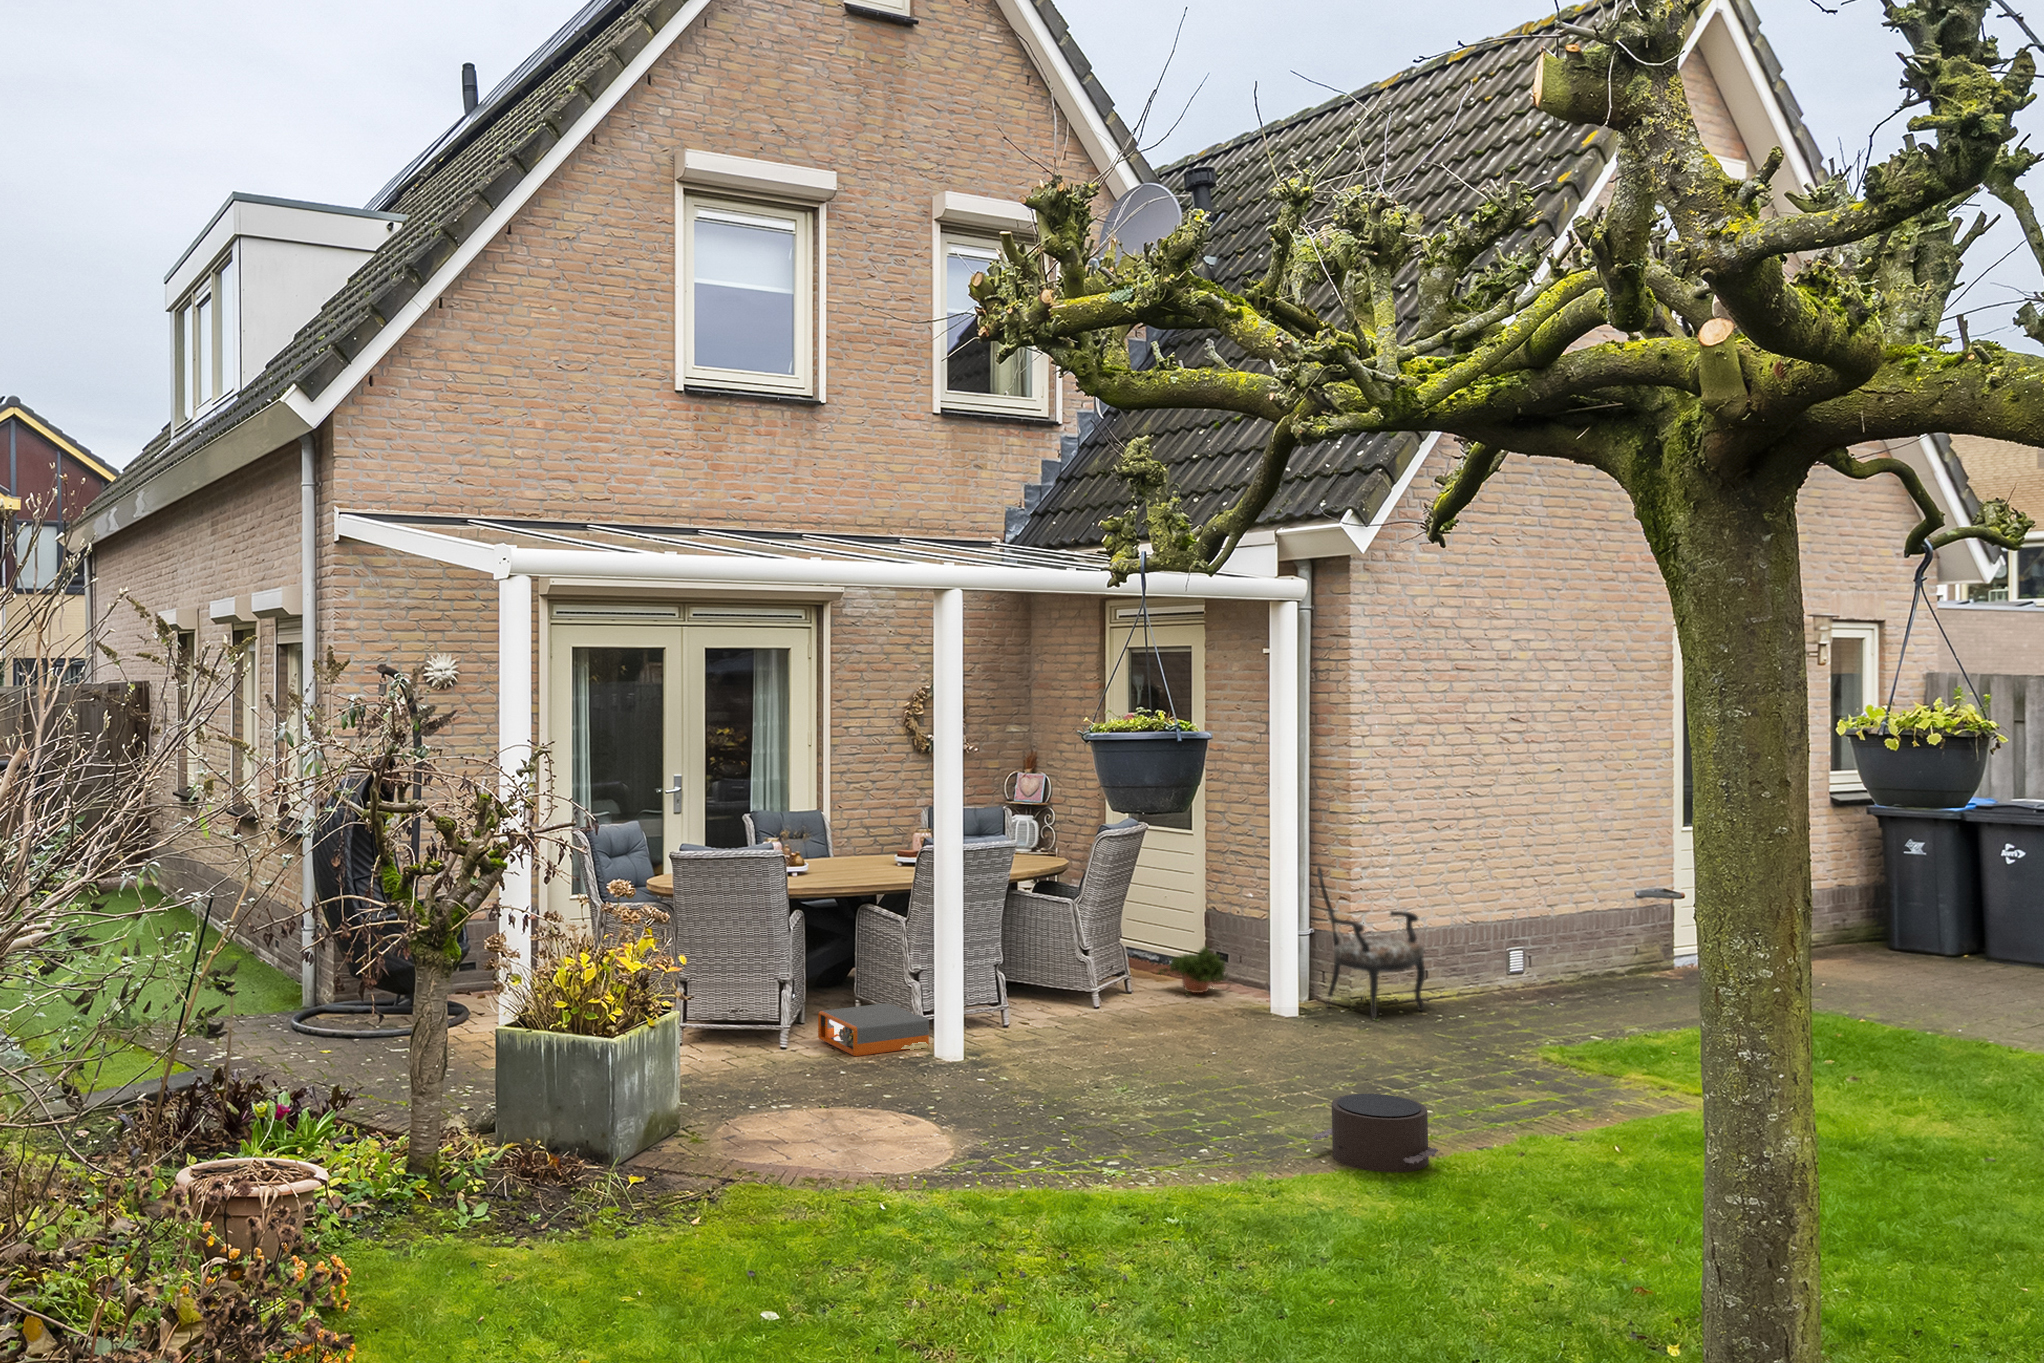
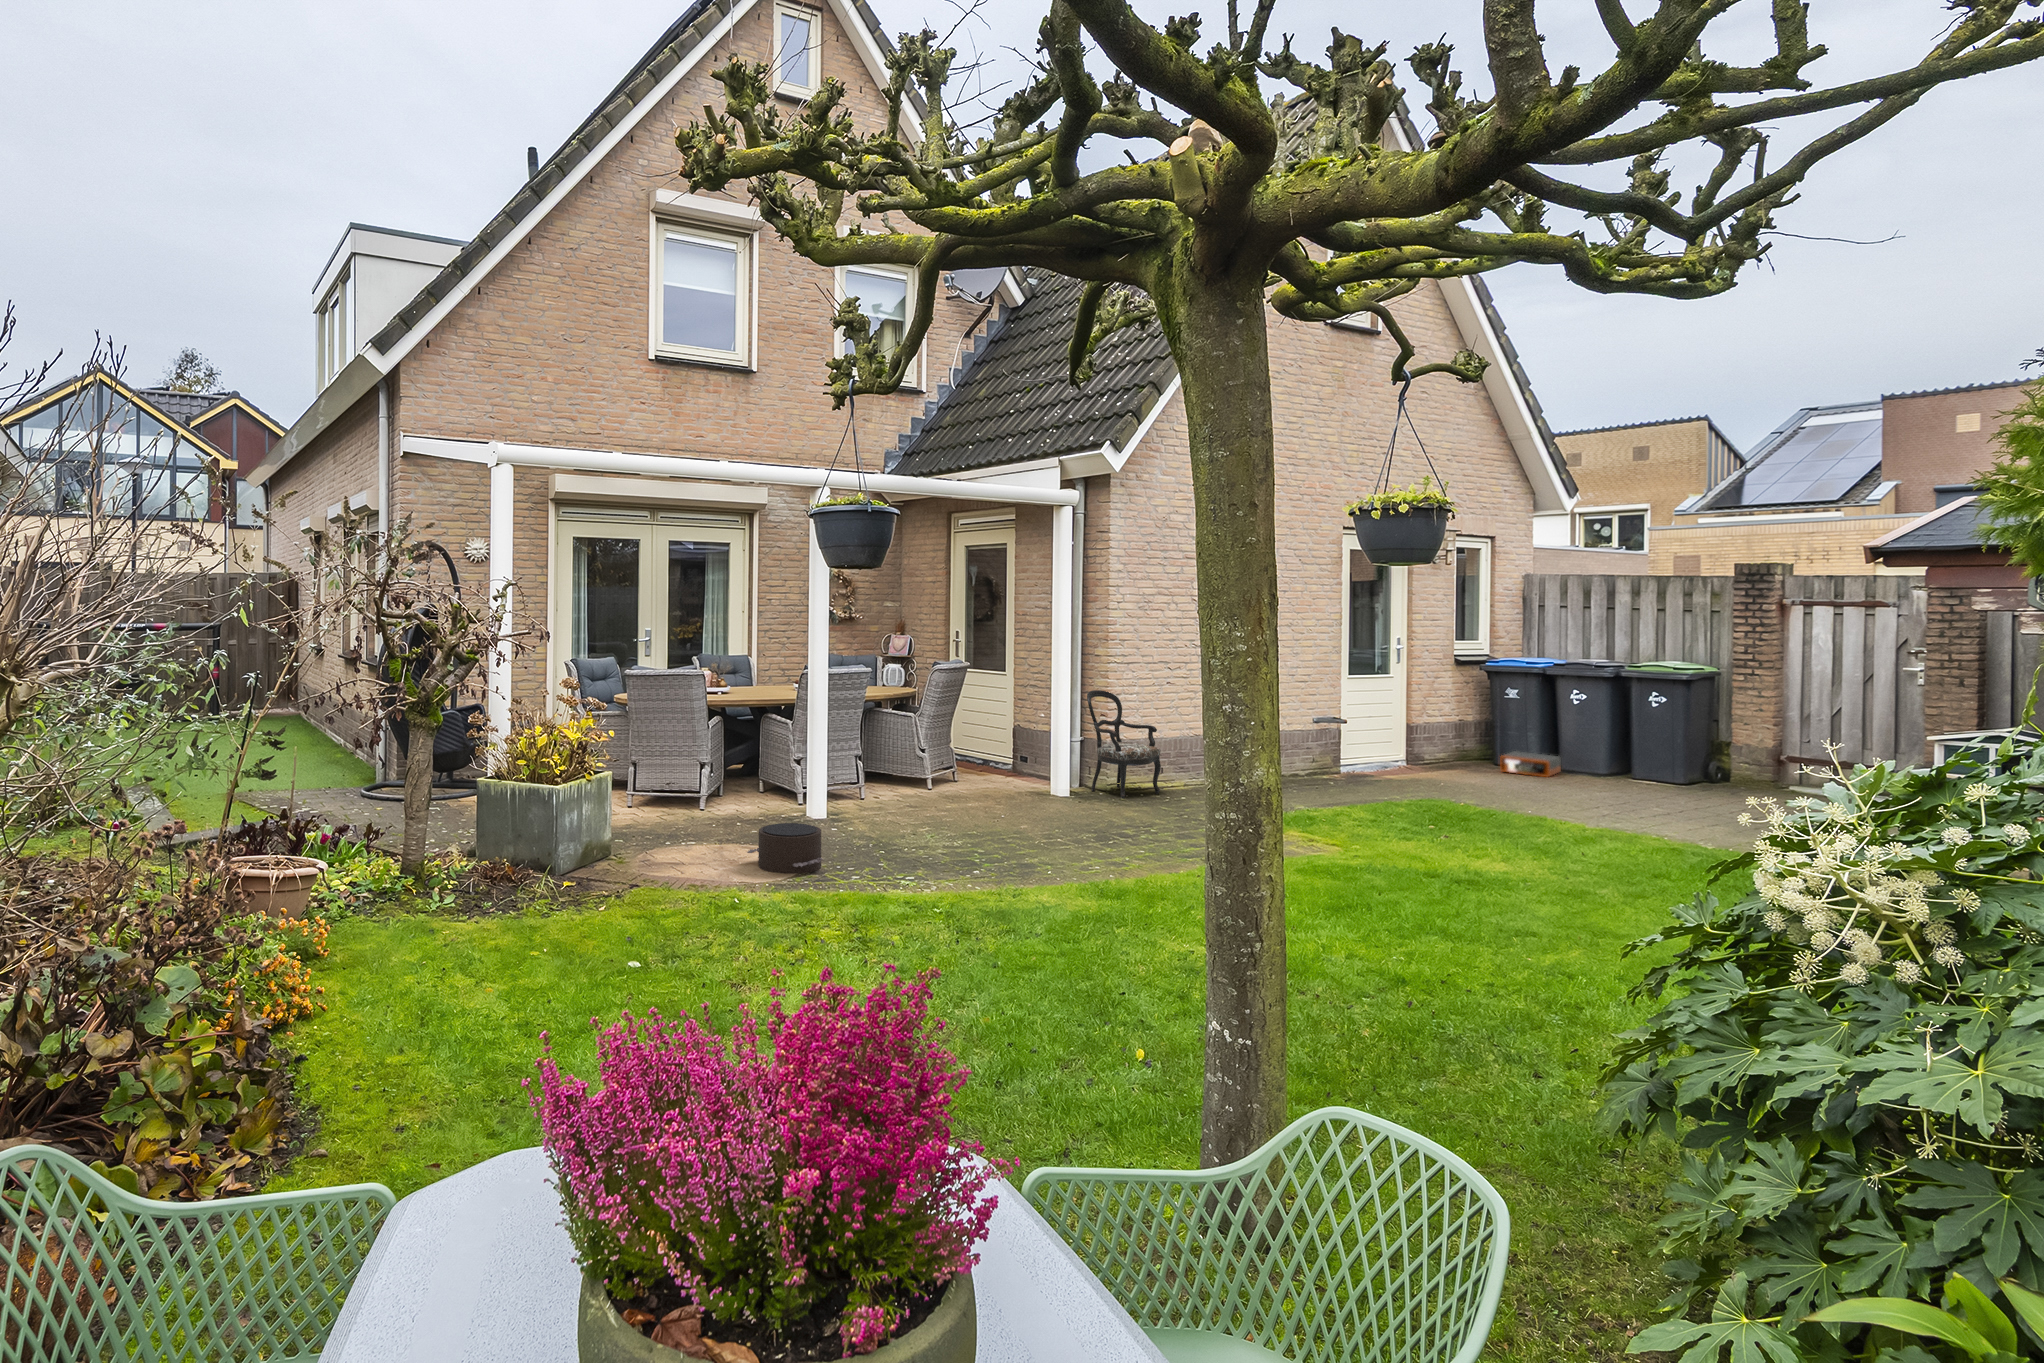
potted plant: present [1158,947,1228,994] -> none [976,749,1030,784]
storage box: present [818,1003,929,1056] -> present [1500,751,1561,777]
pouf: present [1312,1094,1439,1172] -> present [747,823,823,874]

